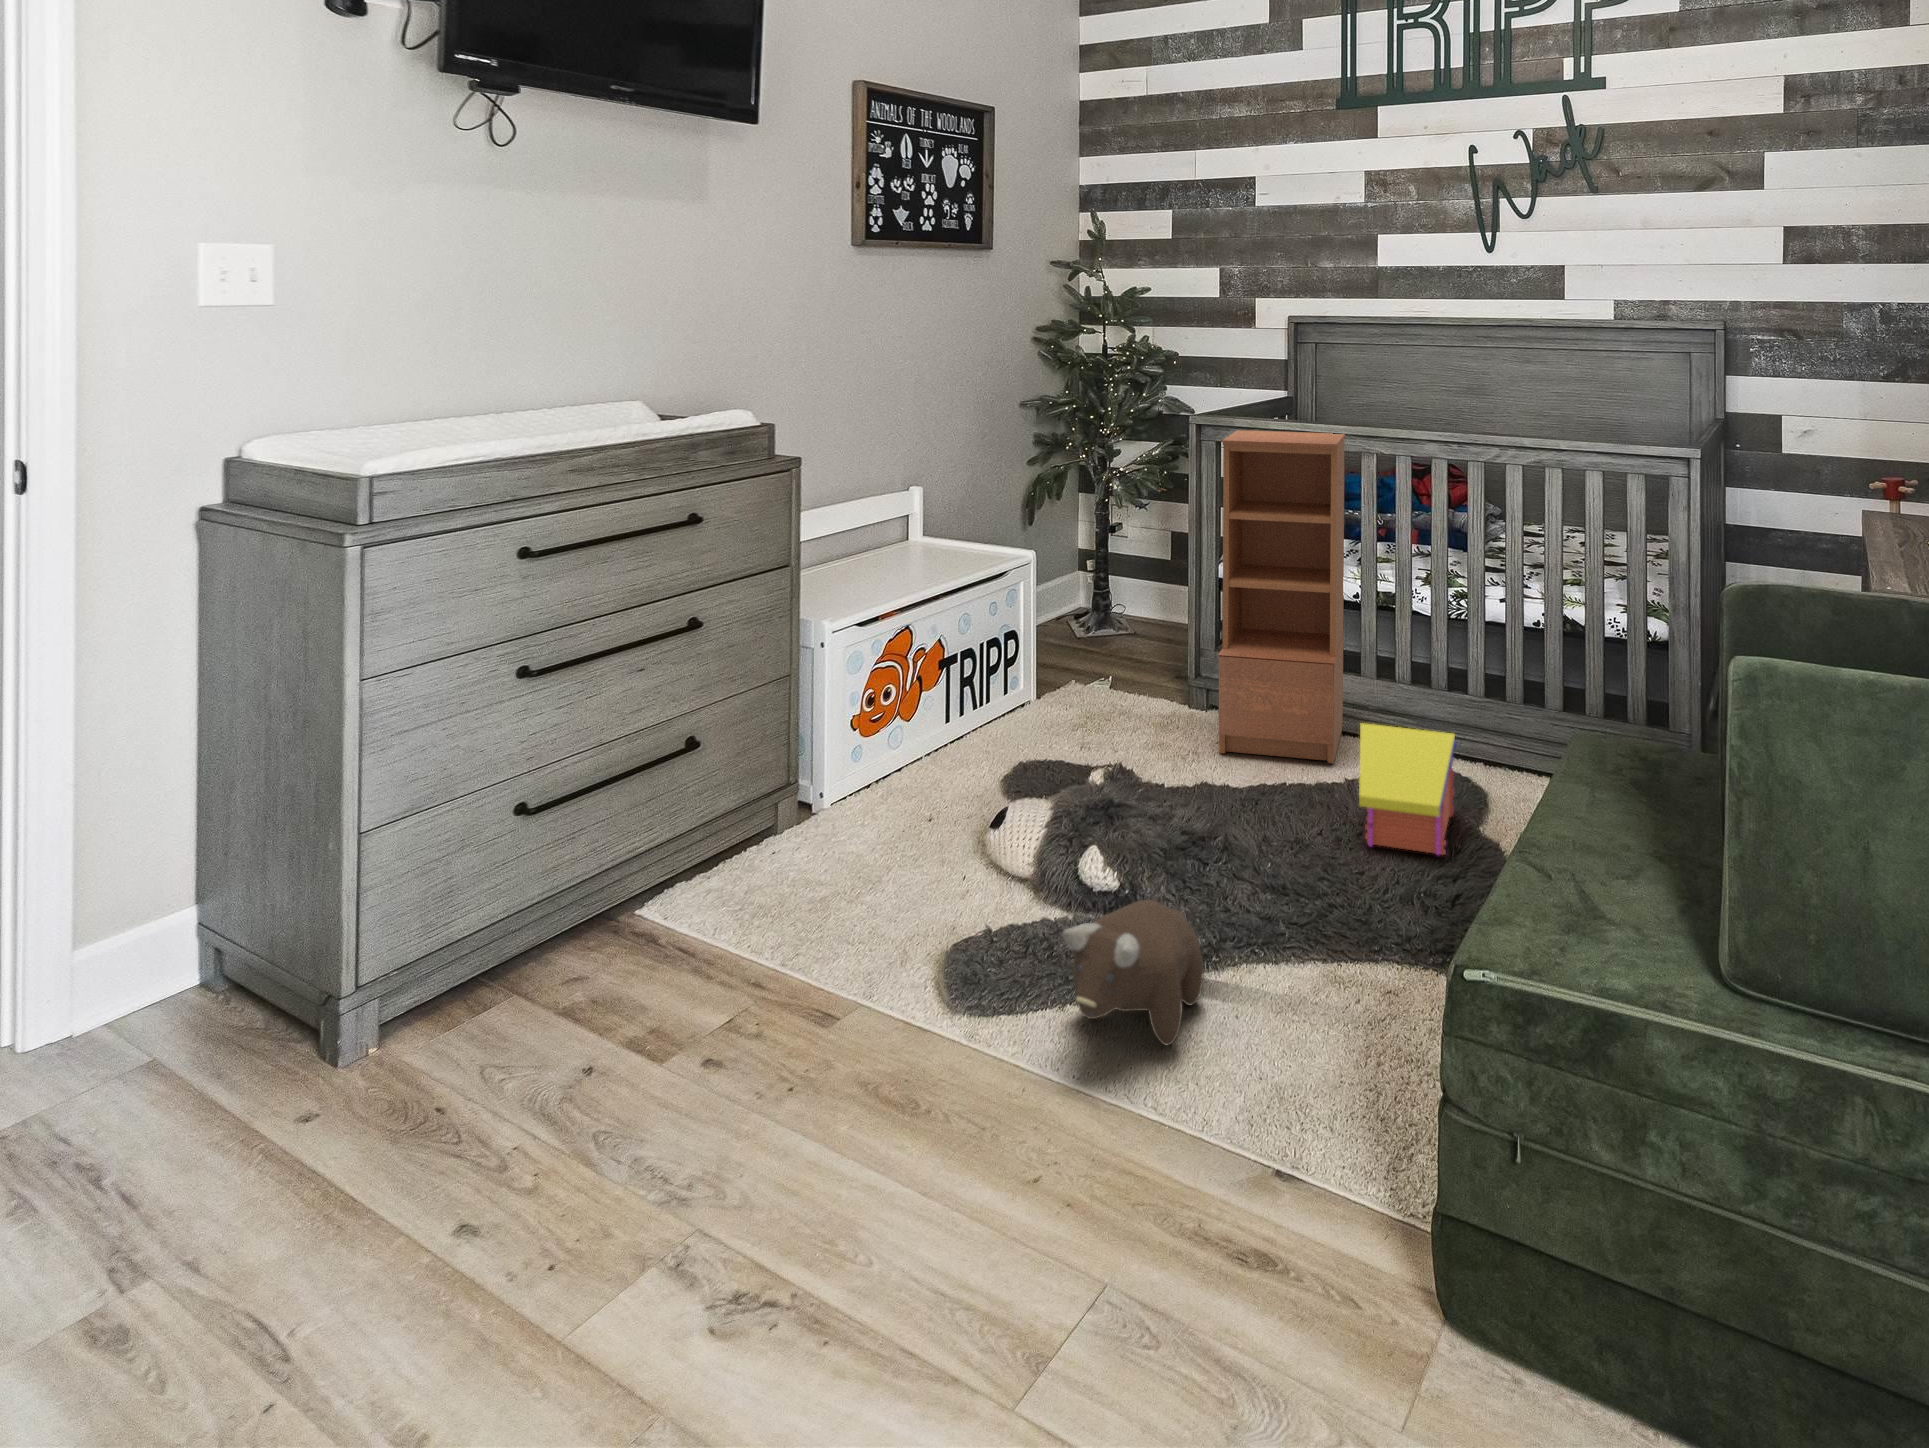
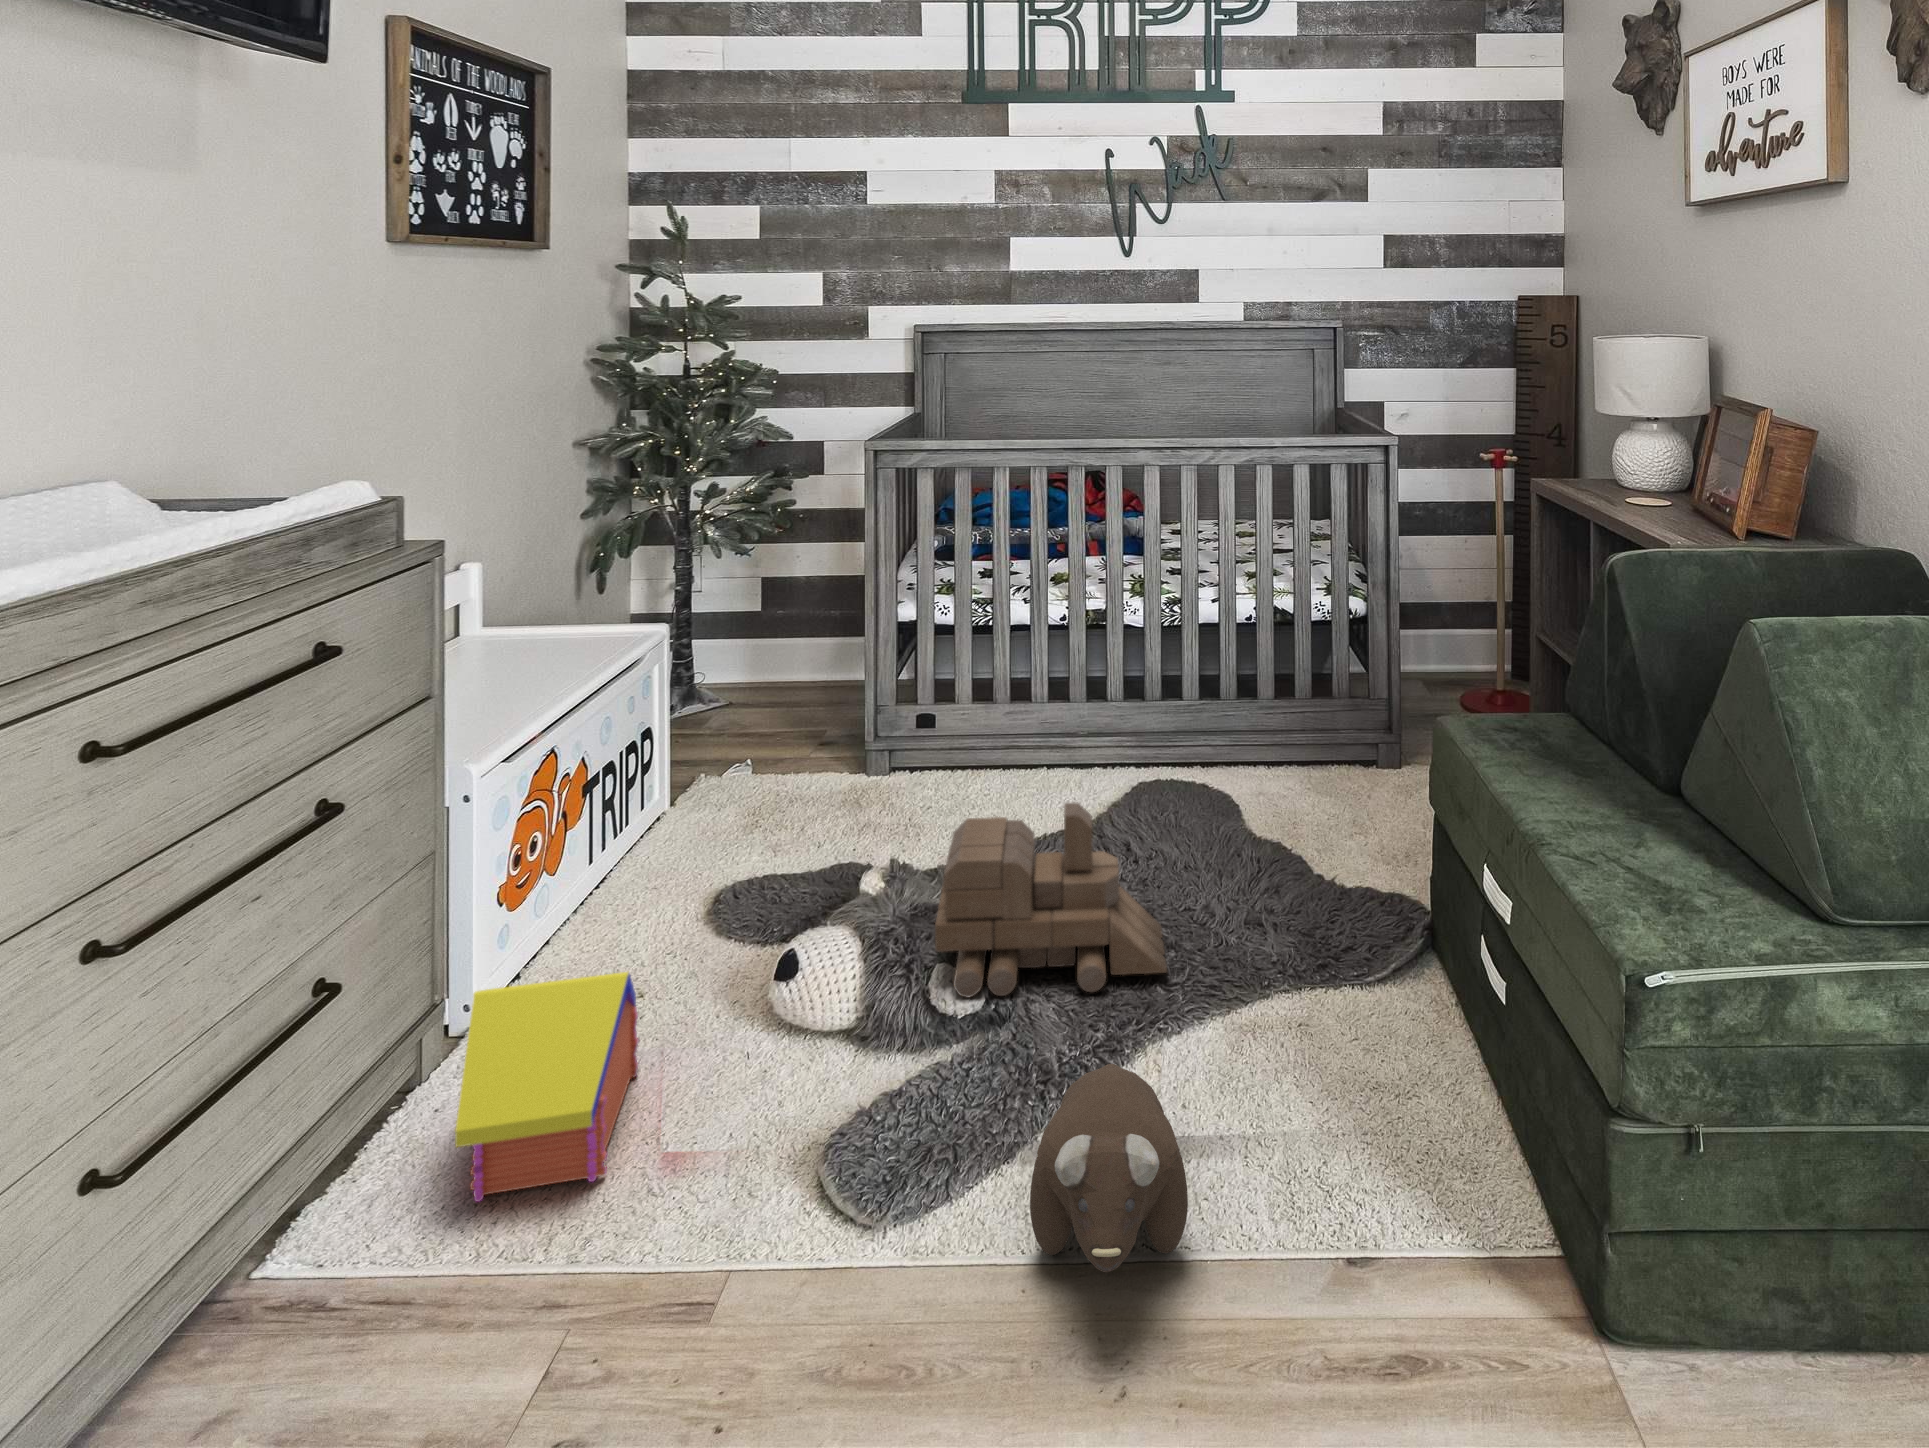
bookcase: present [1218,430,1345,763] -> none [929,447,1072,823]
toy house: present [1359,724,1456,855] -> present [455,972,639,1202]
toy train: none [1122,726,1324,886] -> present [935,802,1167,998]

